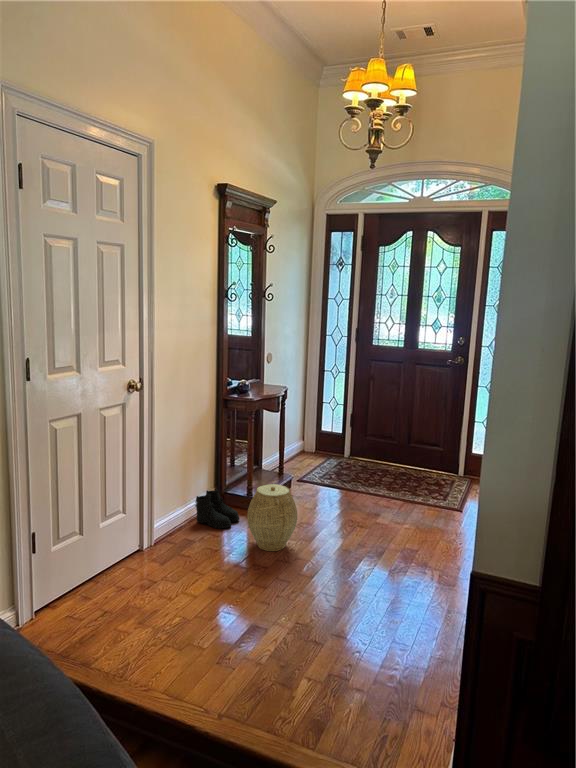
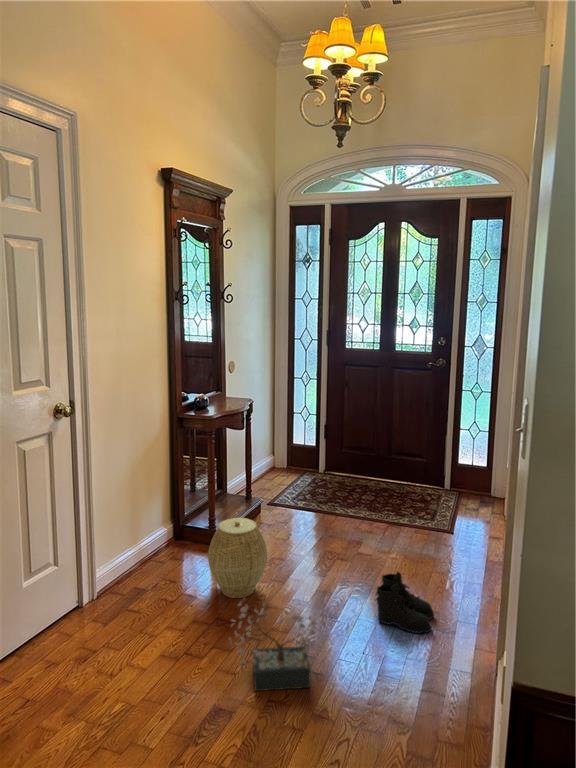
boots: present [195,489,240,529] -> present [375,572,434,634]
decorative plant: none [265,543,344,617] -> present [229,599,325,691]

